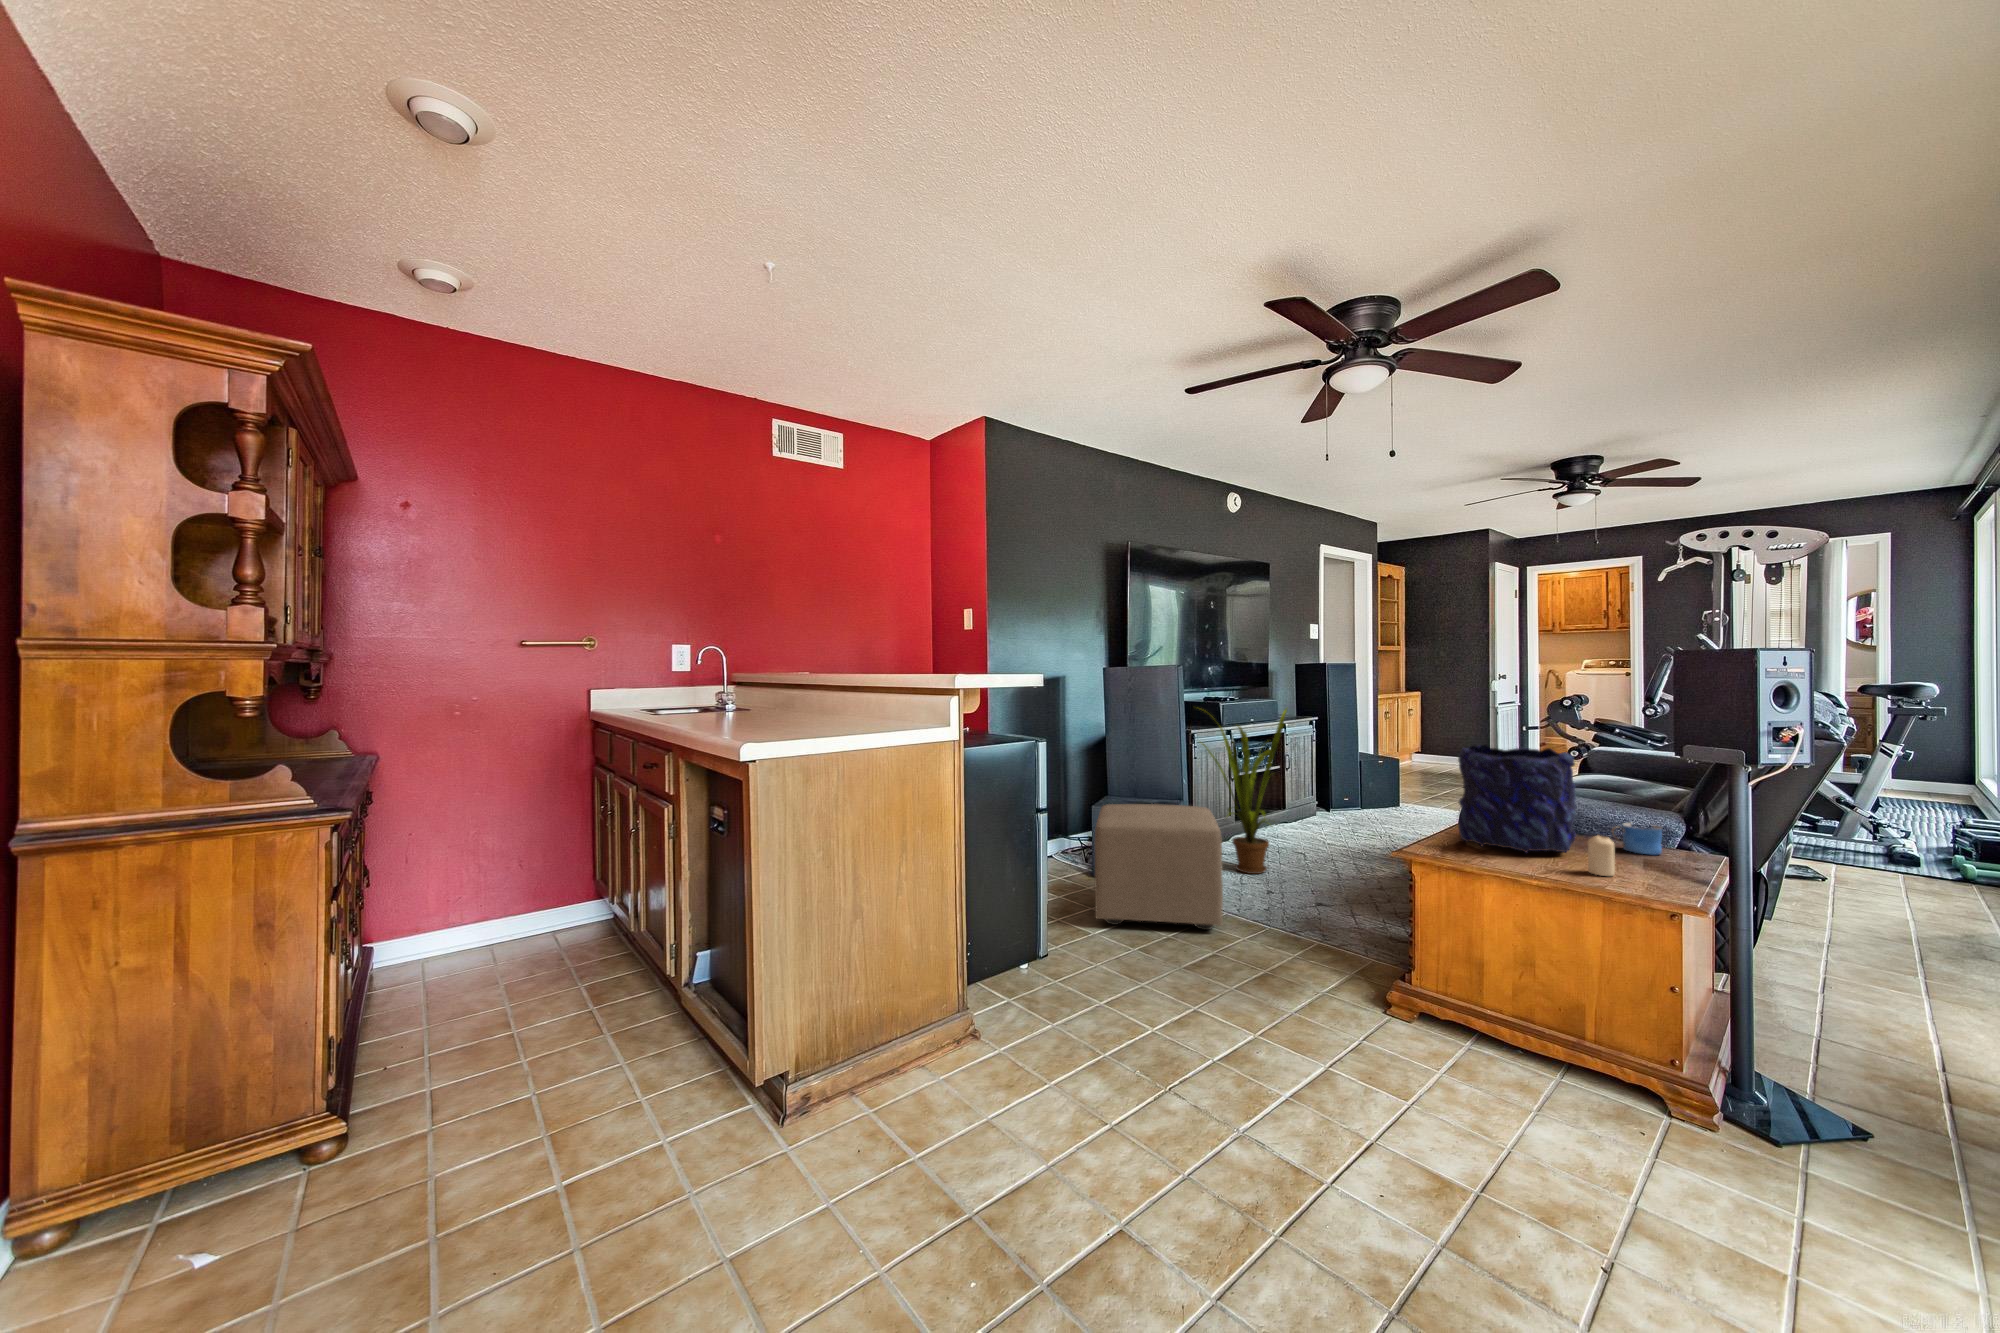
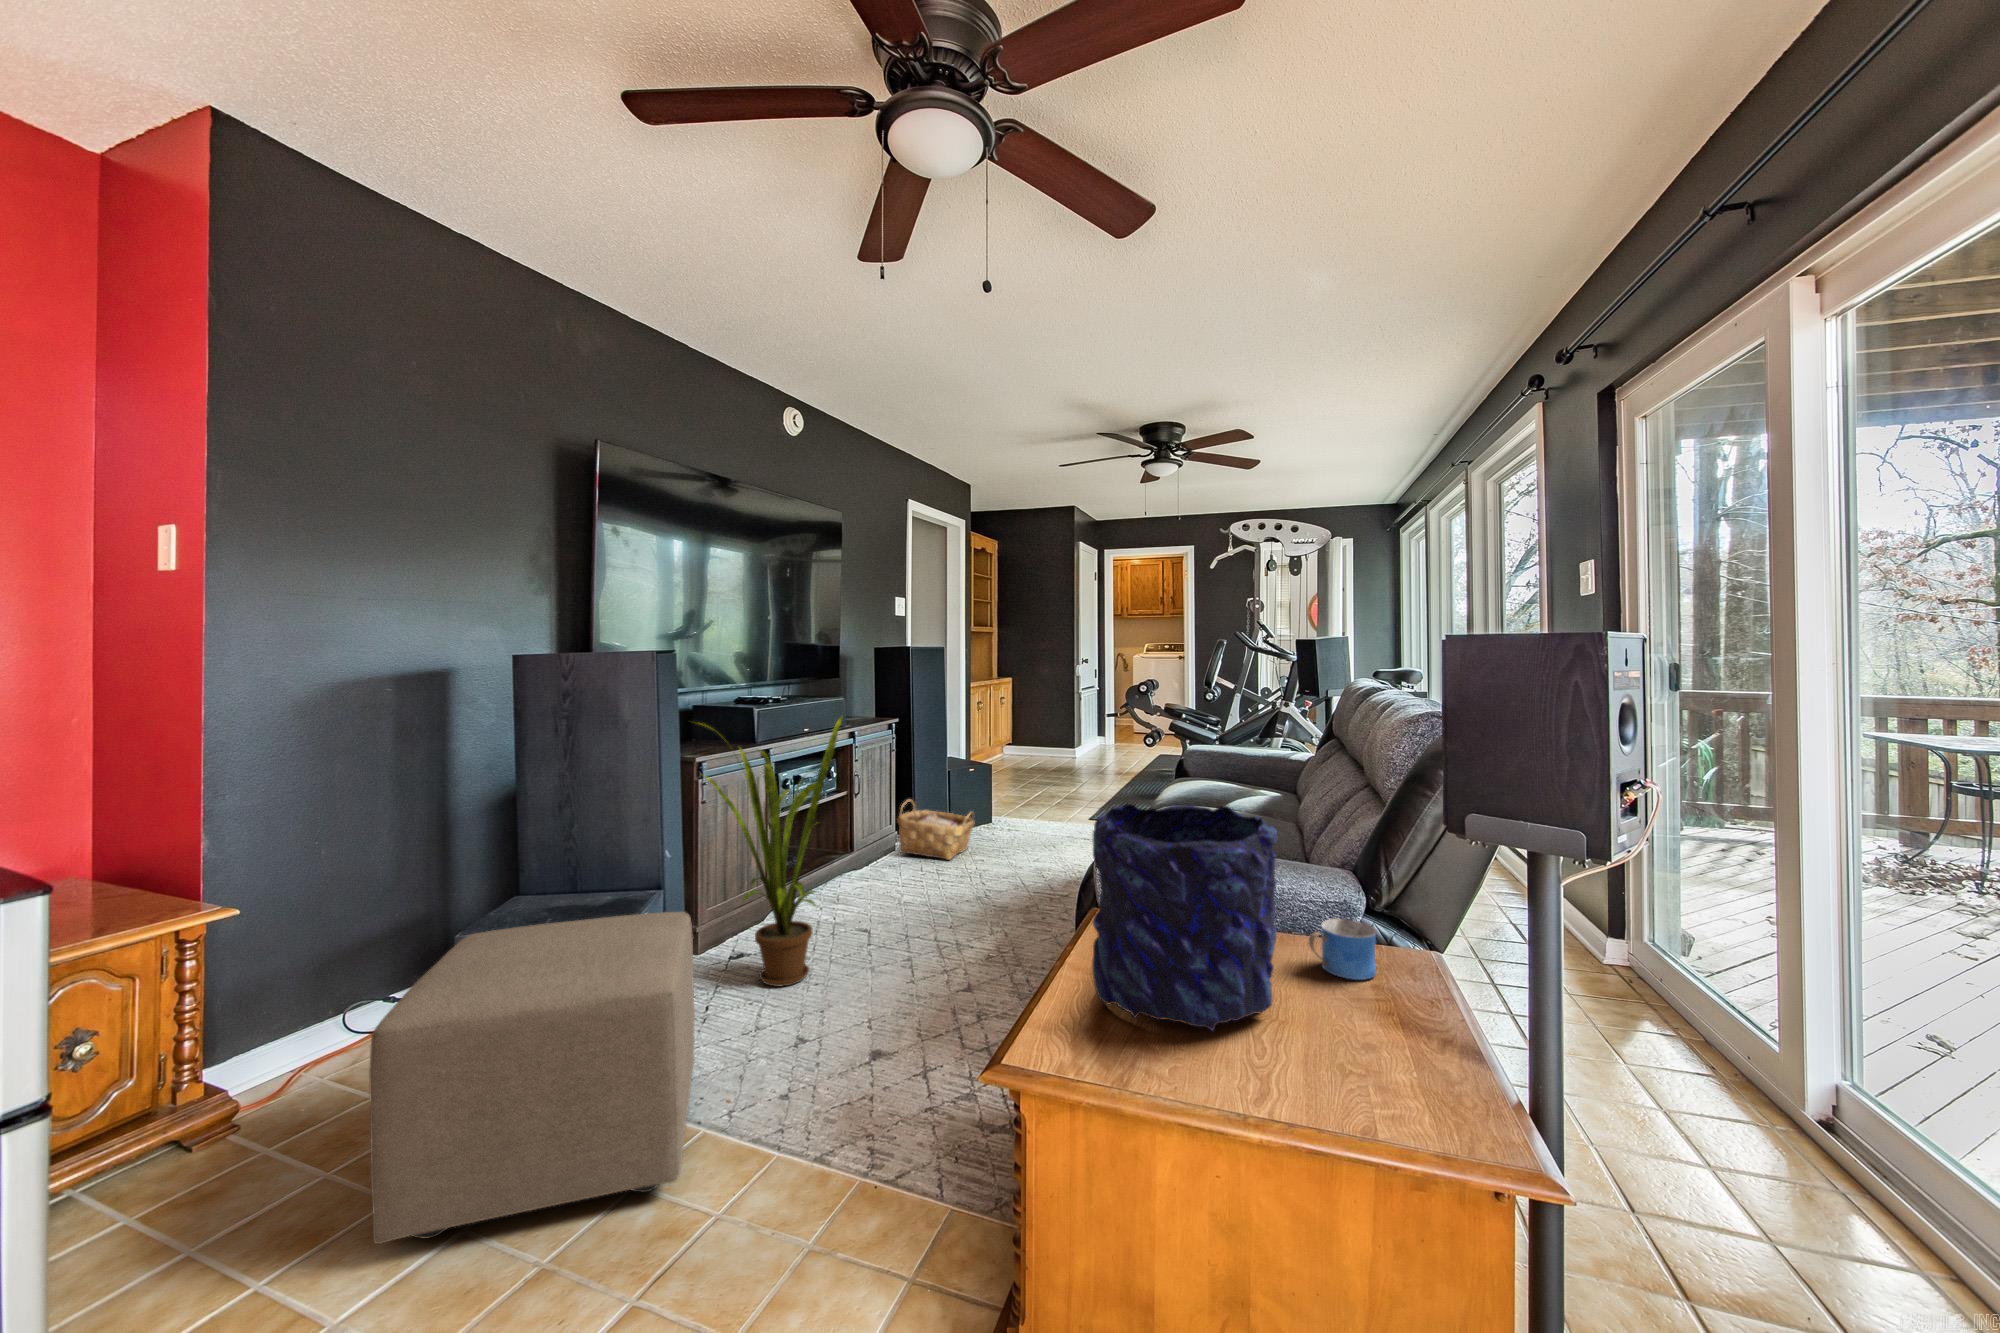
woven basket: none [1318,780,1384,828] -> present [897,799,974,860]
candle: present [1588,836,1615,876] -> none [1326,1003,1372,1093]

